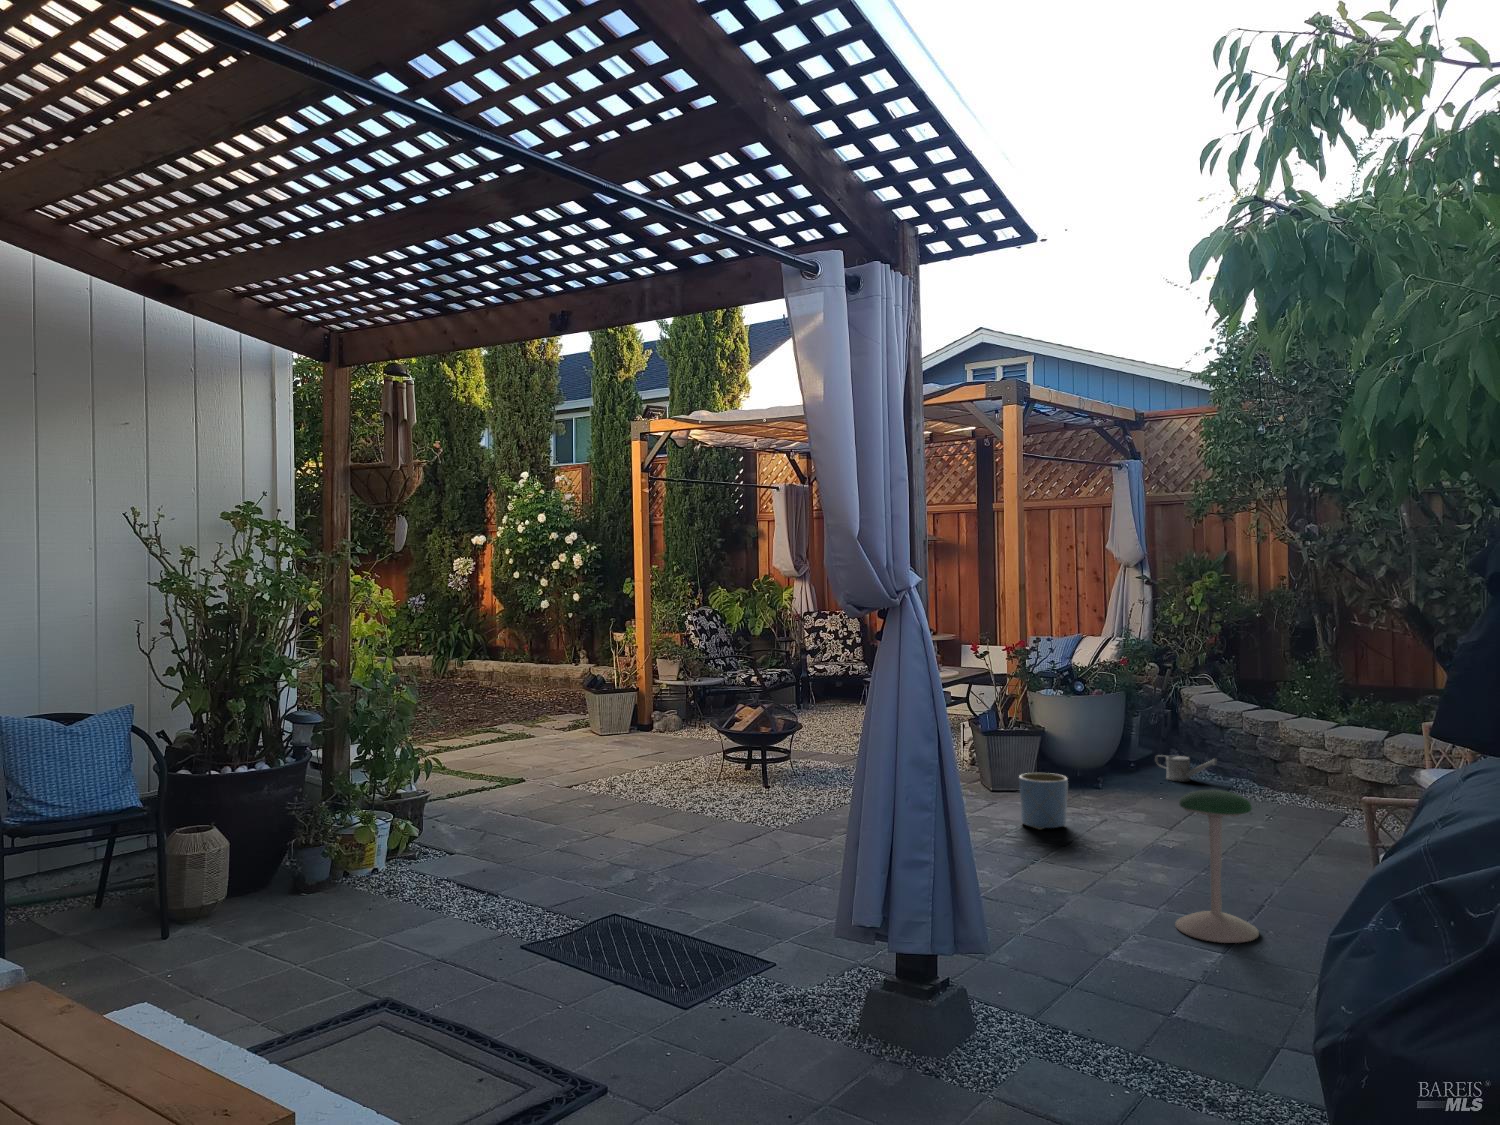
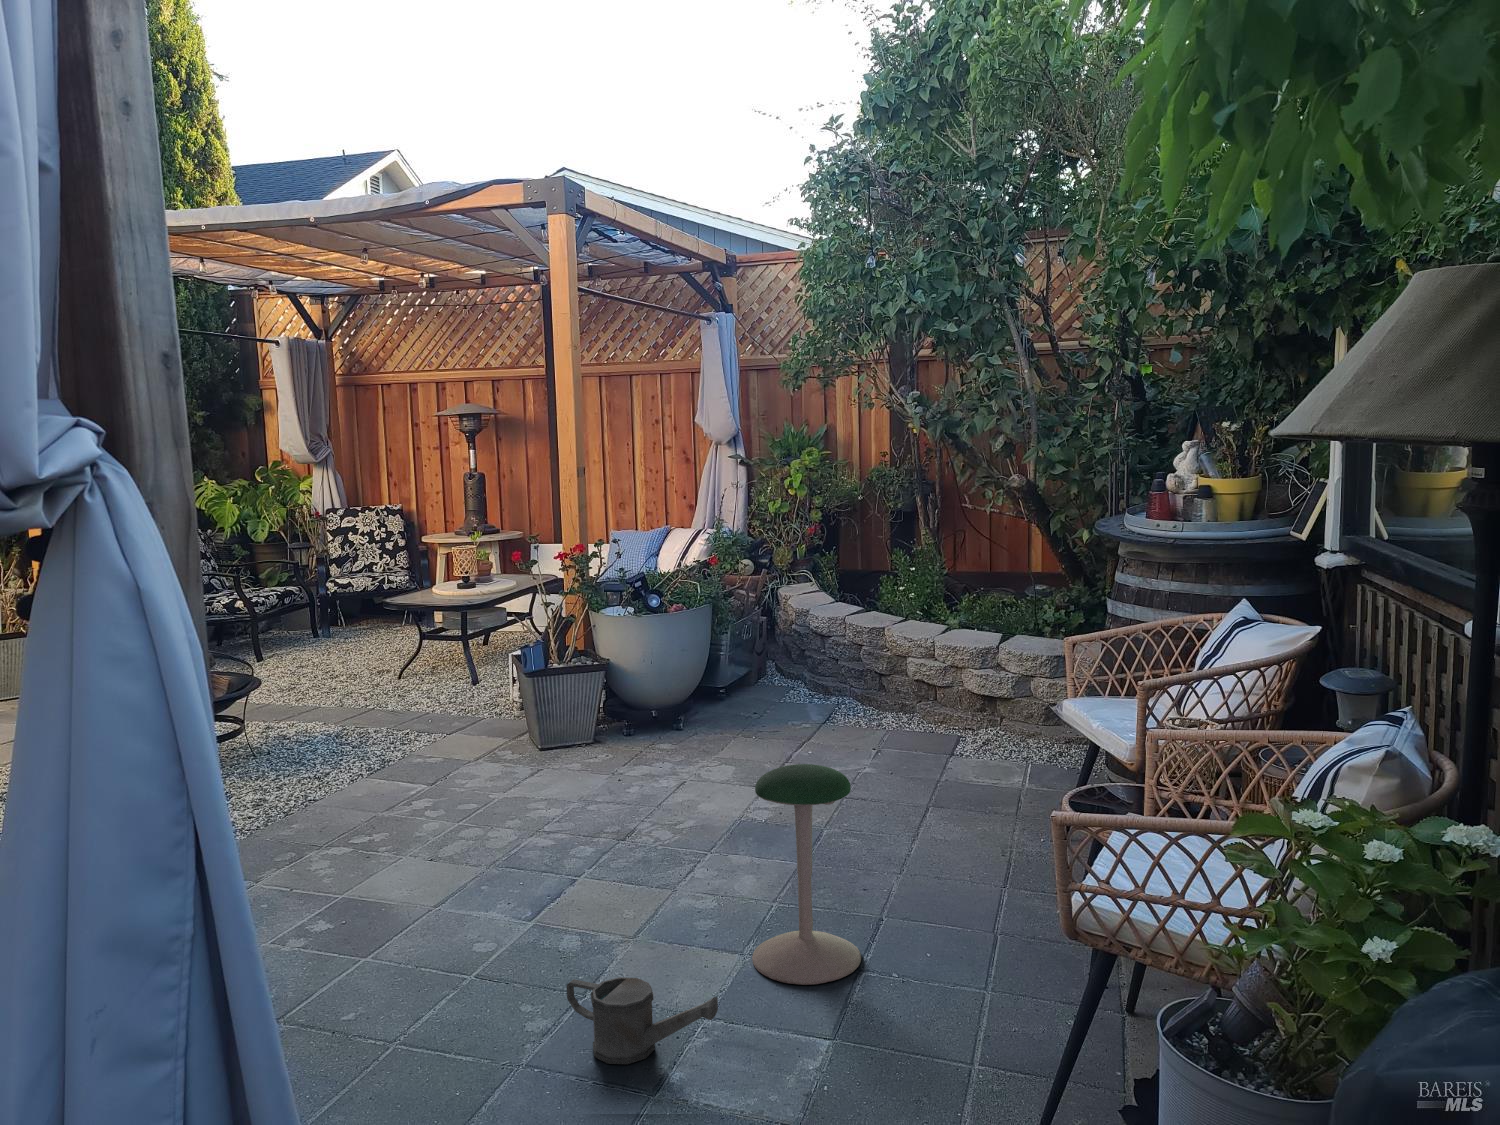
watering can: present [1155,755,1217,781] -> present [567,977,718,1064]
planter: present [1019,773,1068,830] -> none [566,725,630,804]

